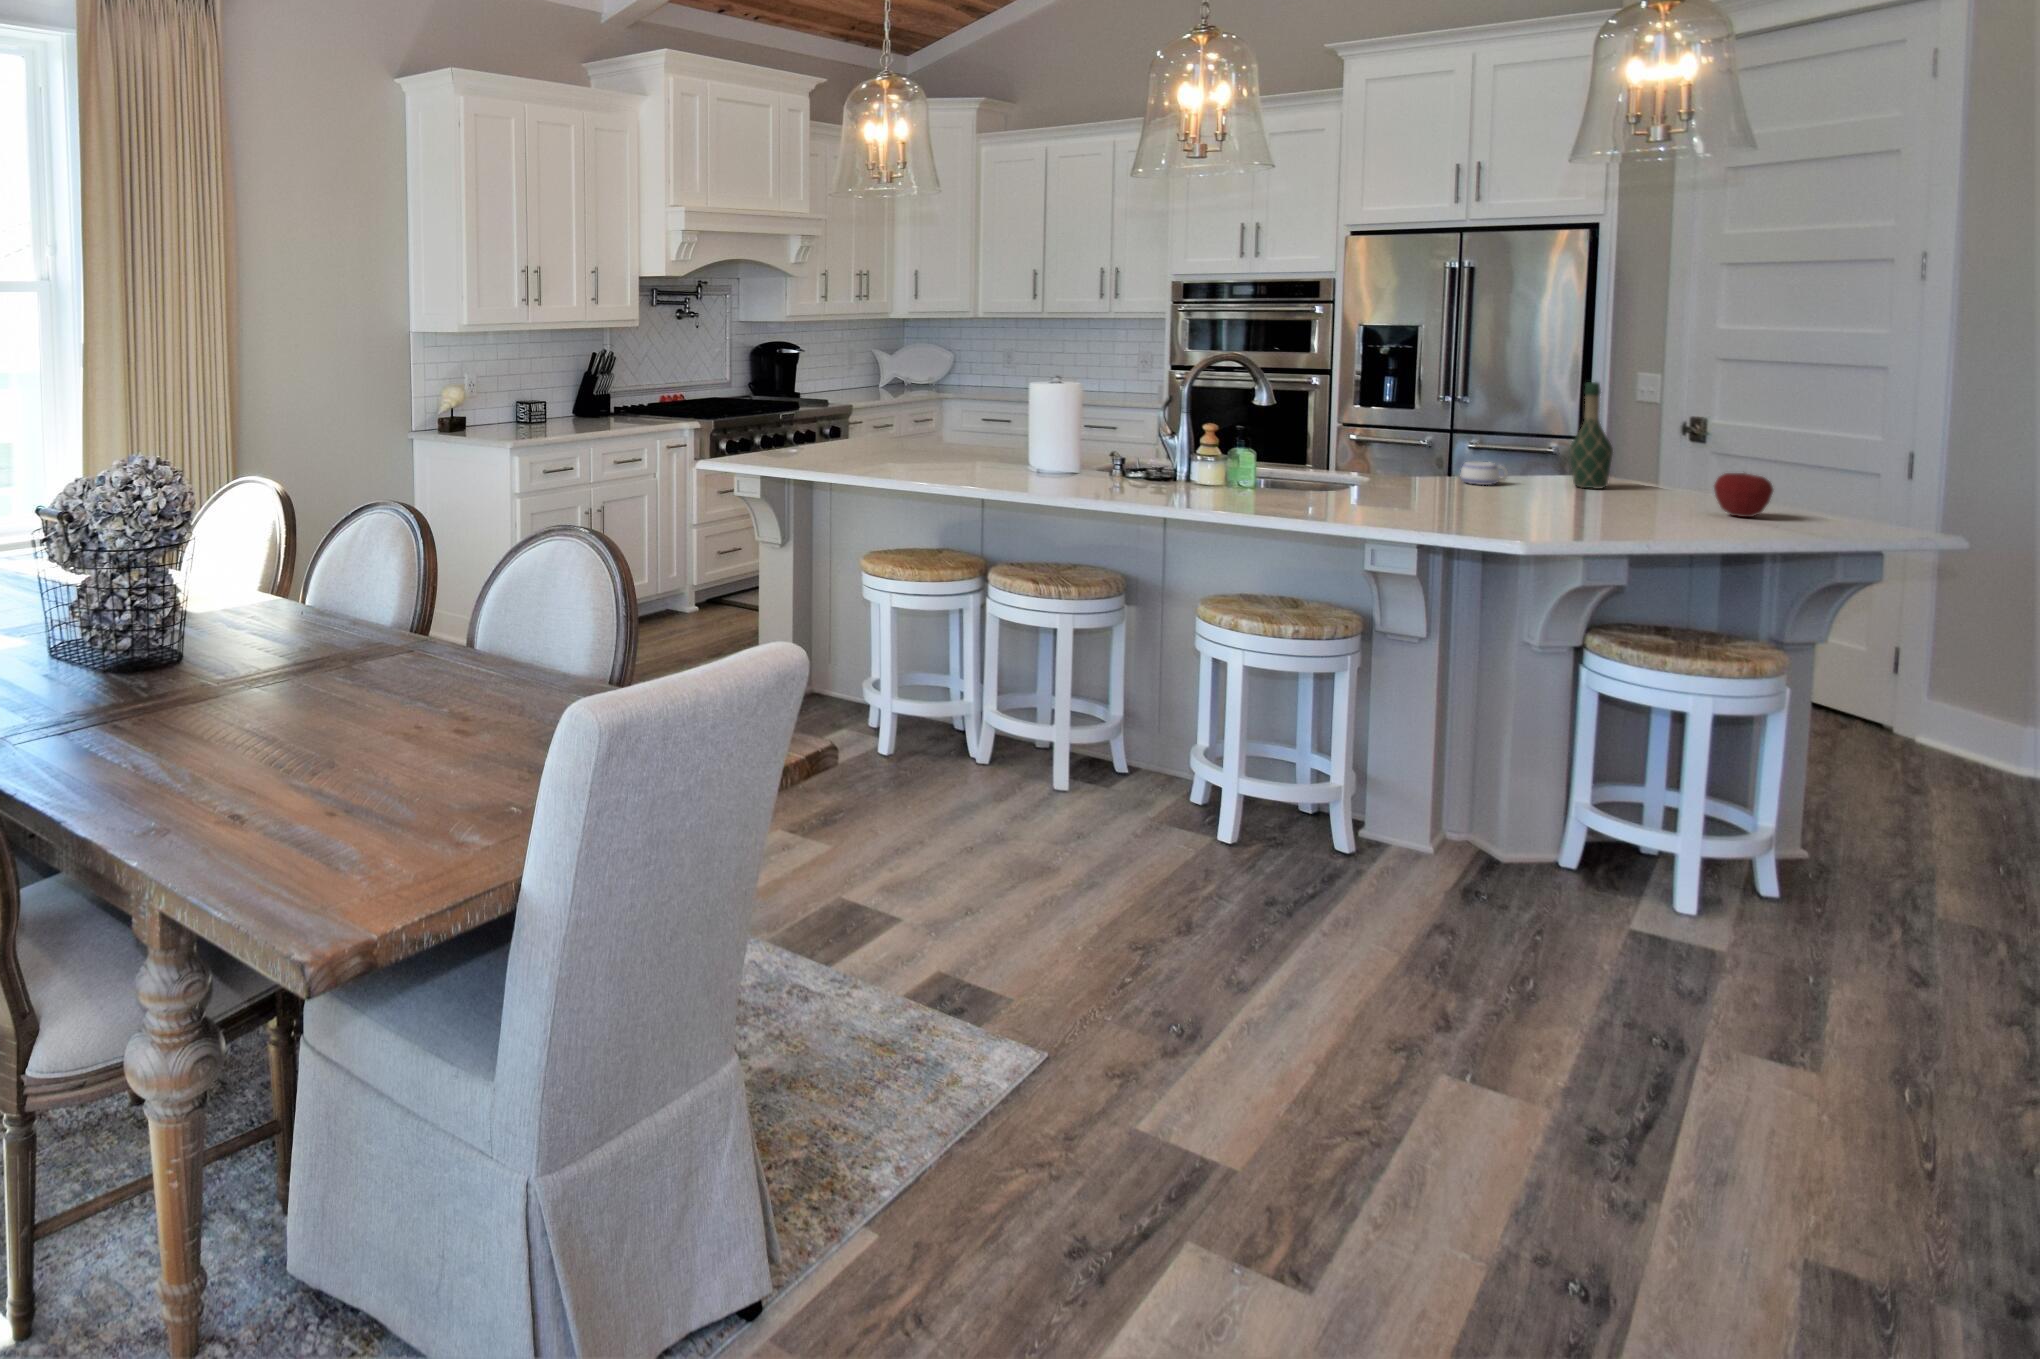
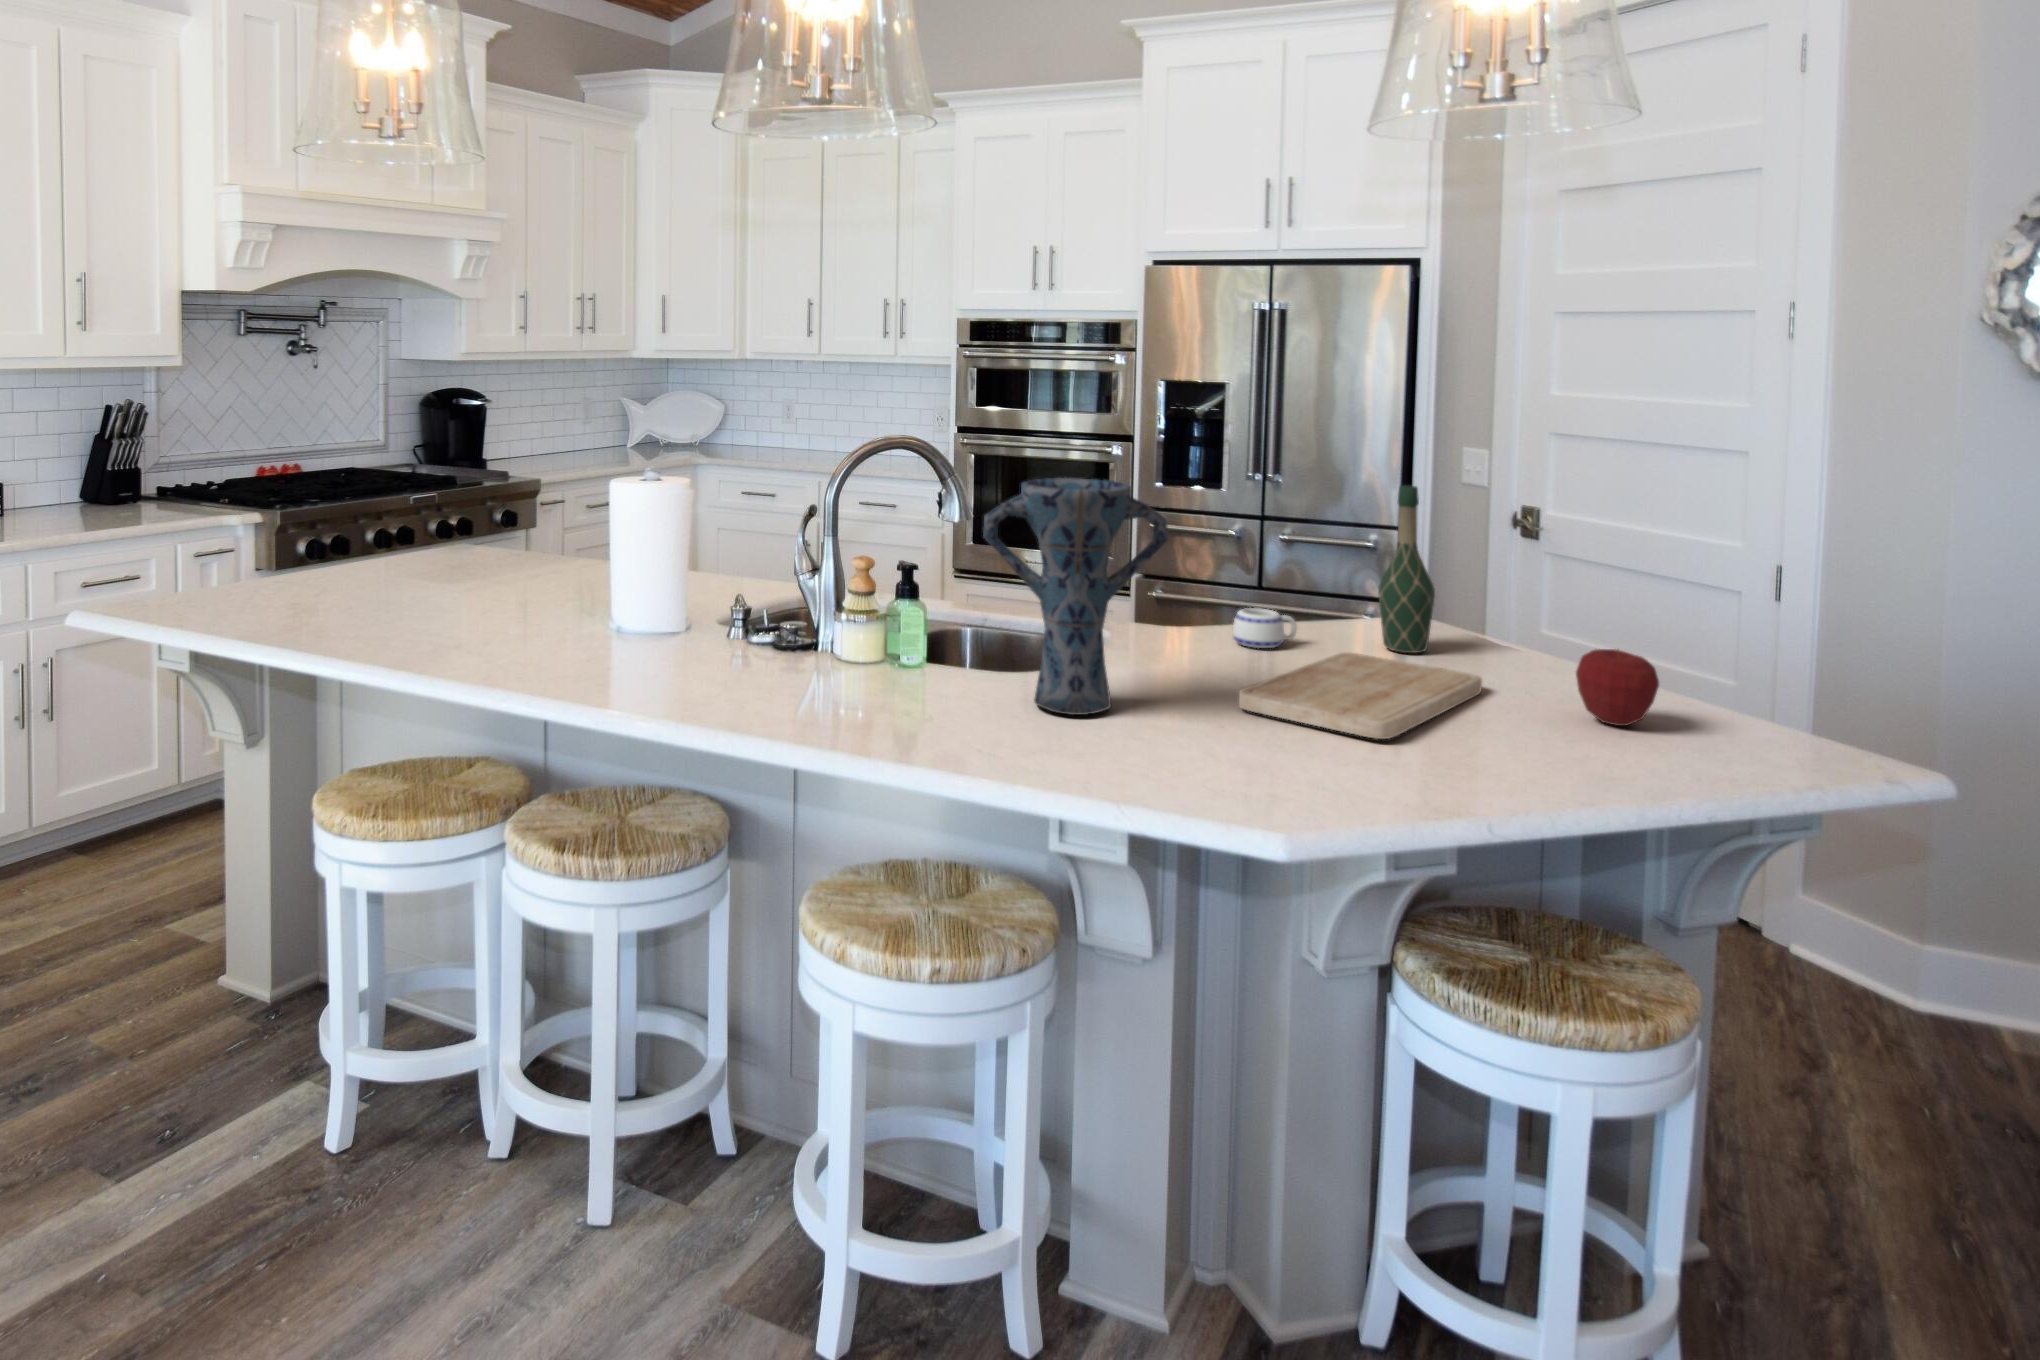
vase: none [1306,373,1428,505] -> present [983,478,1168,715]
cutting board: none [1476,485,1647,516] -> present [1239,653,1482,739]

